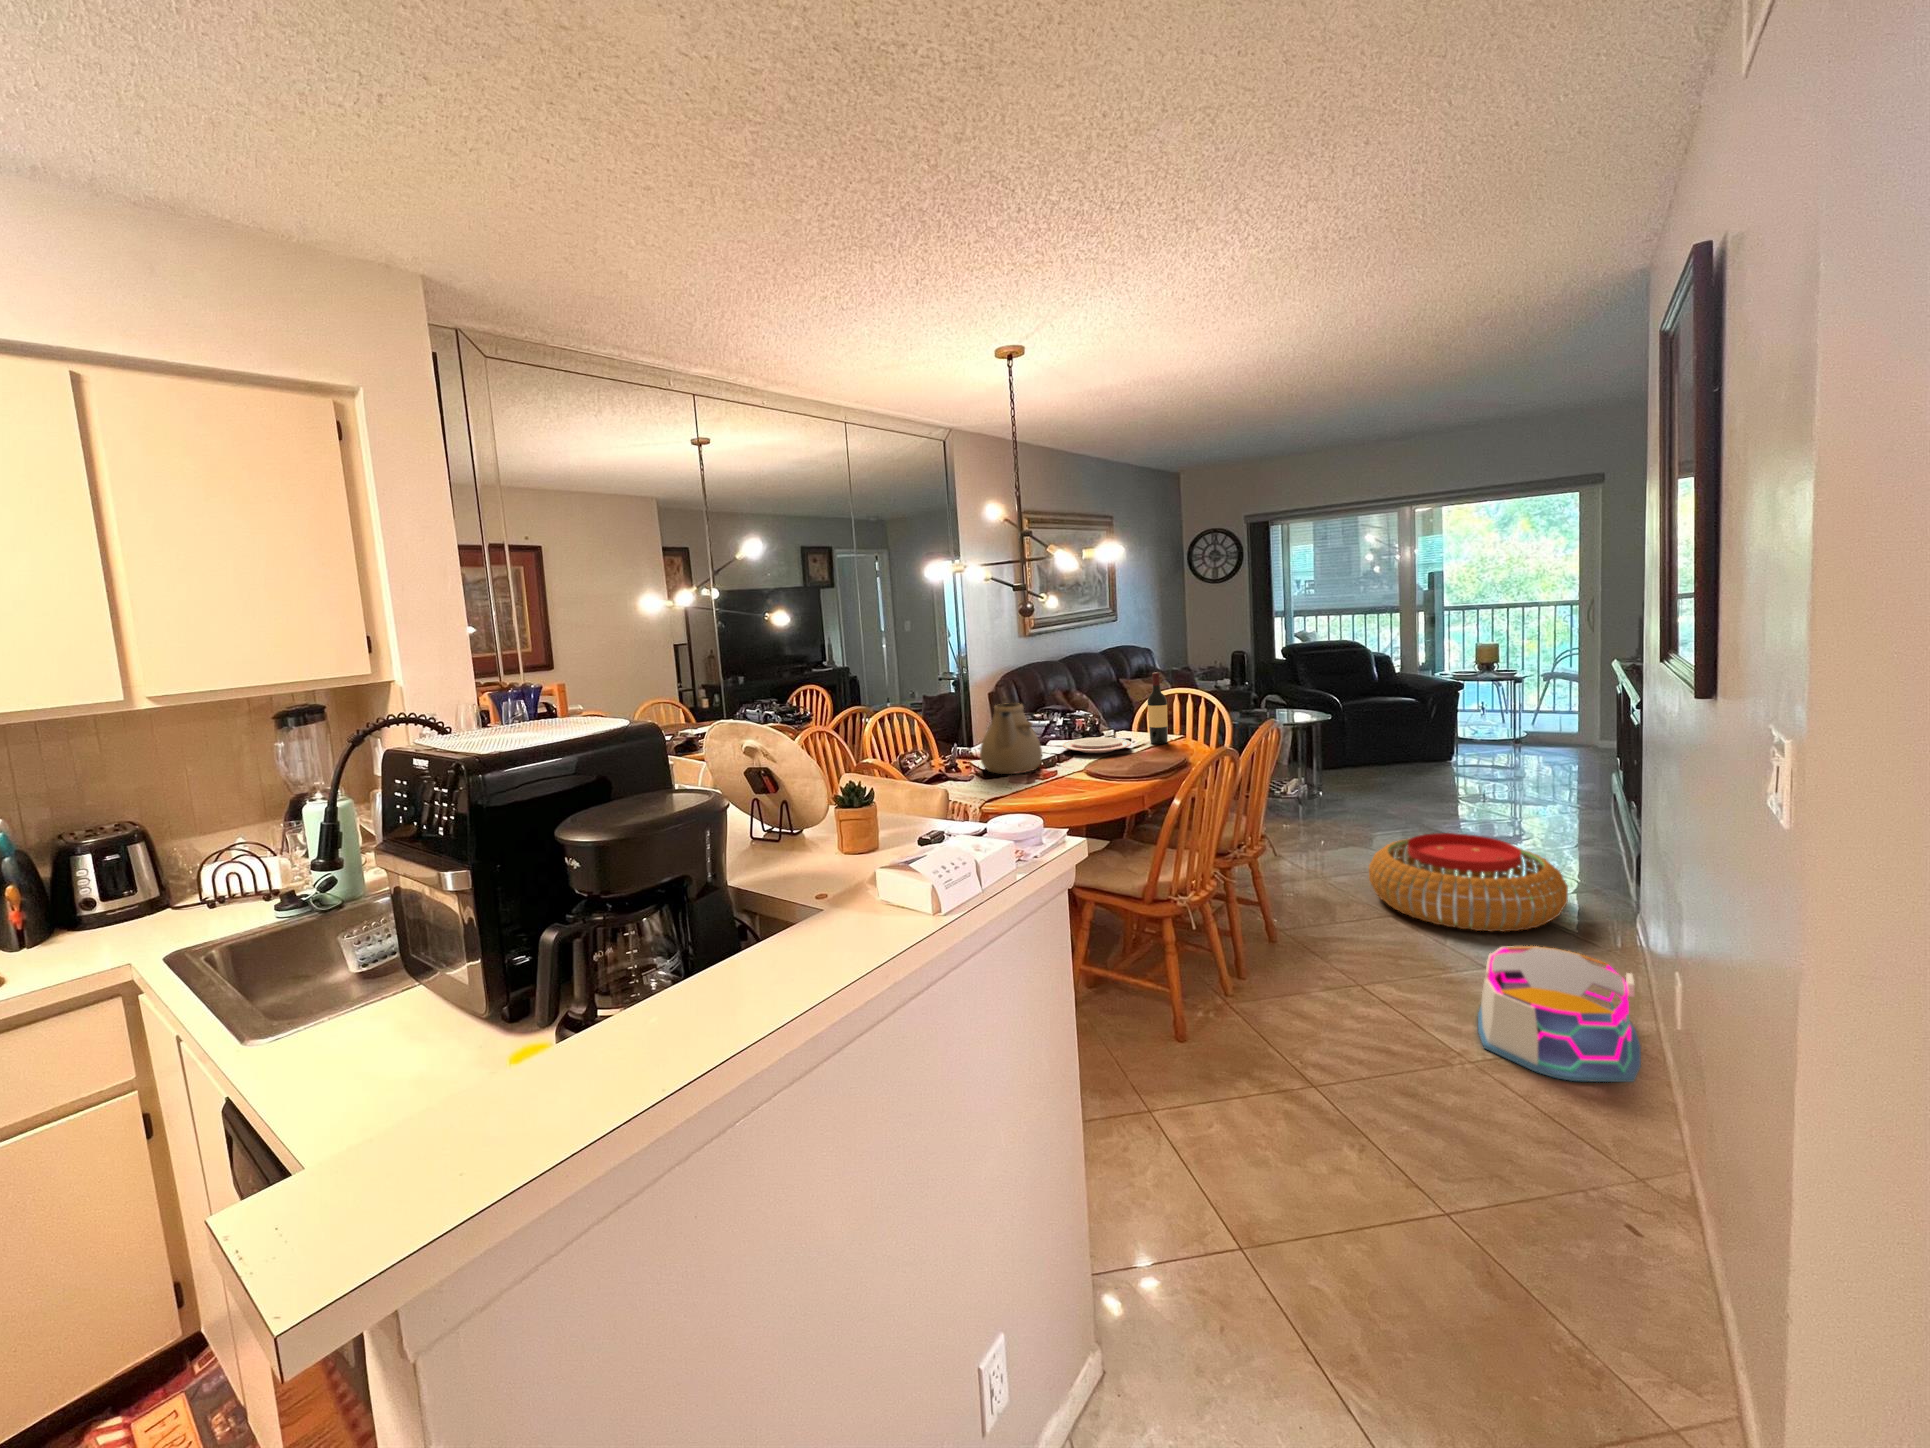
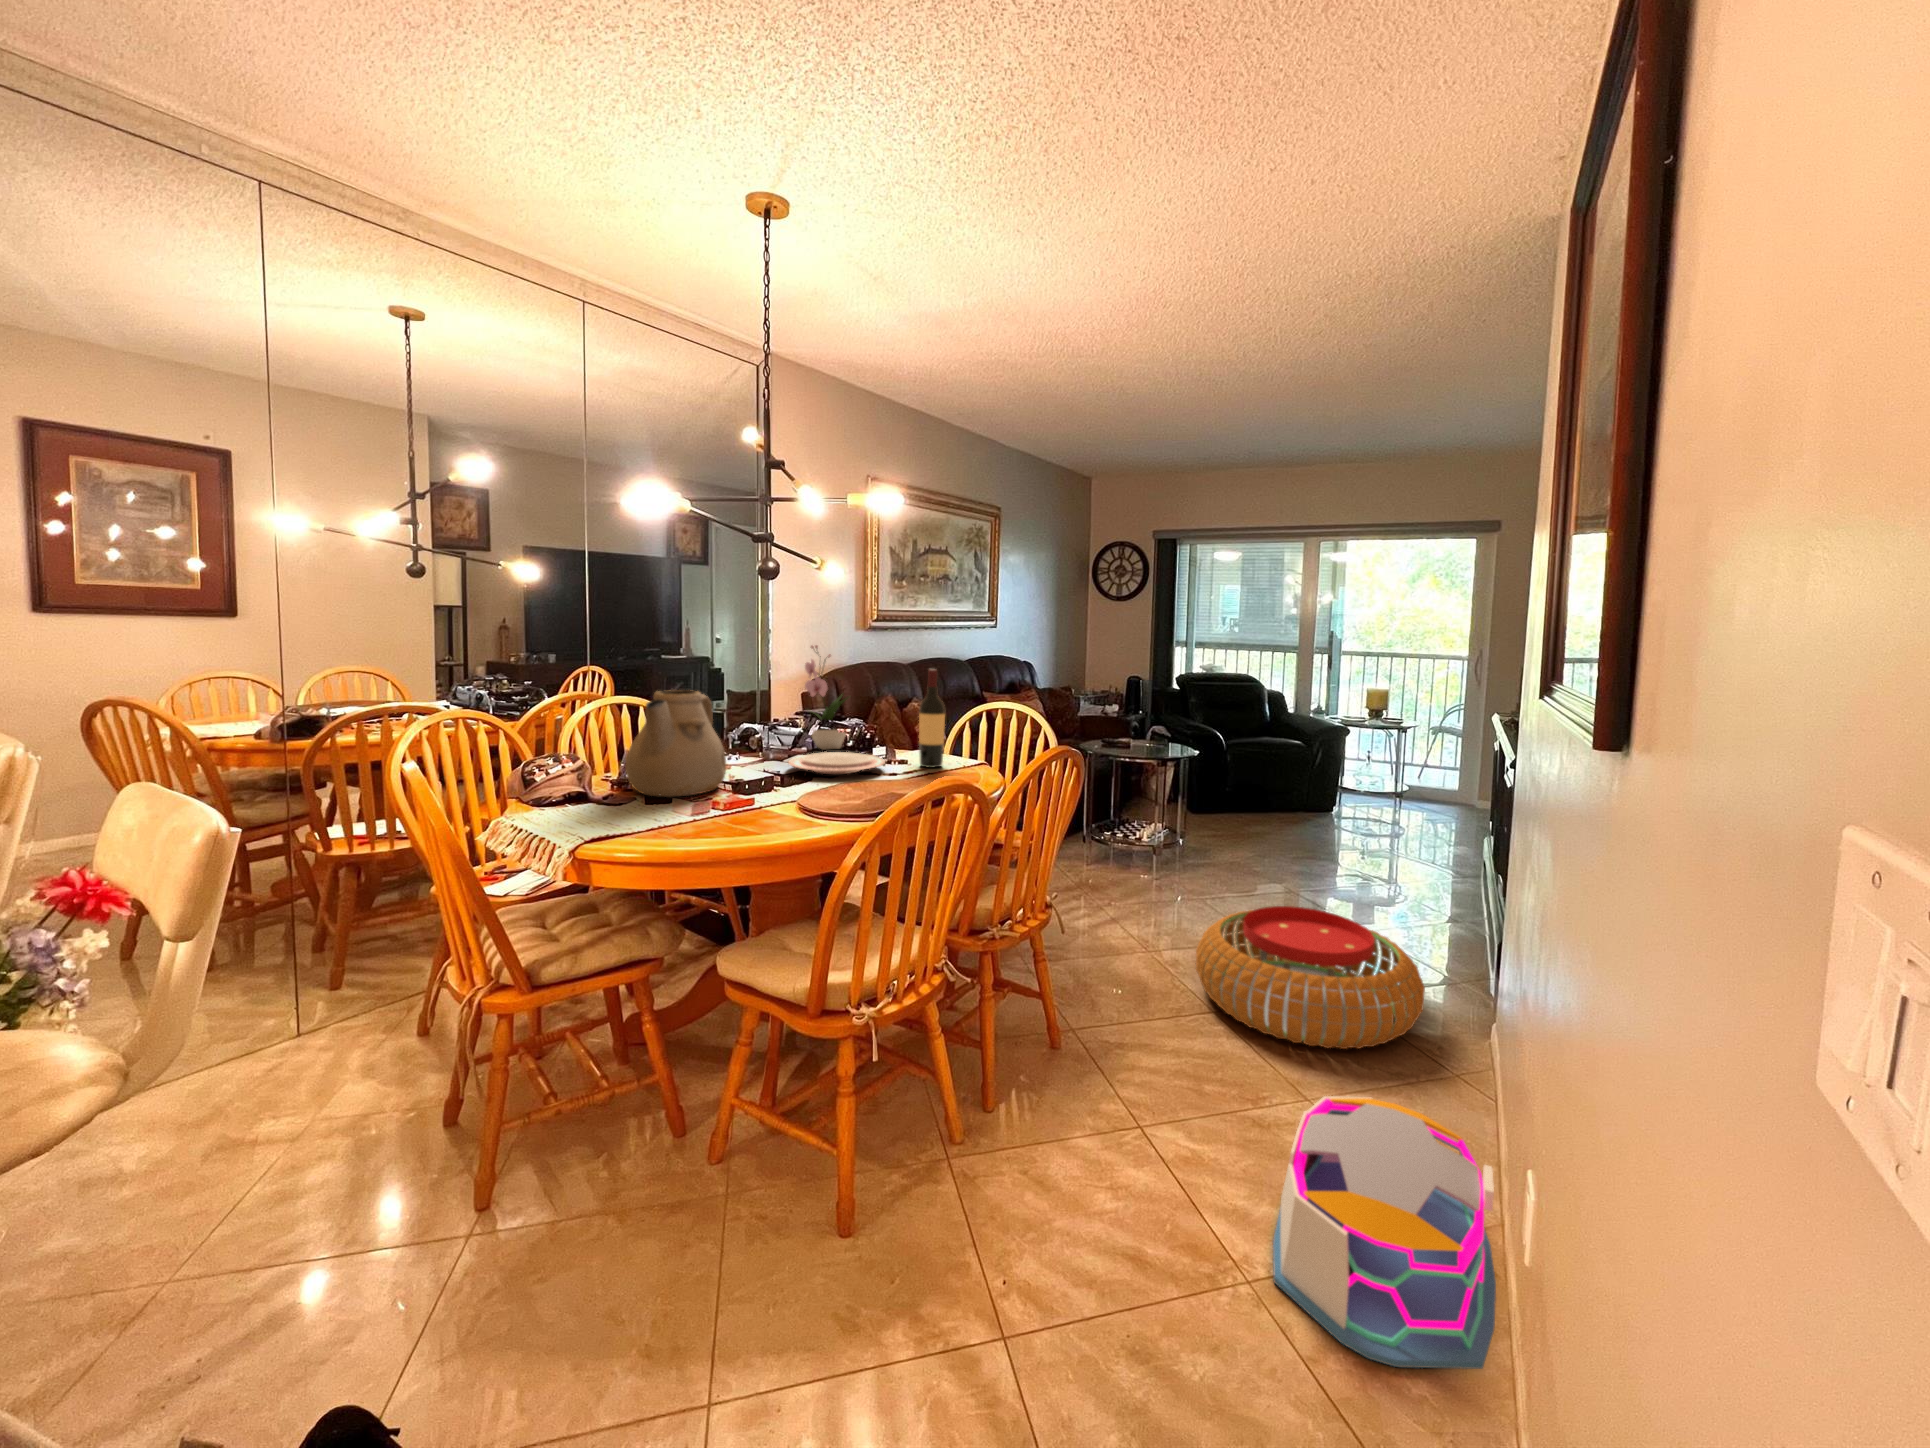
flower arrangement: none [1046,661,1082,737] -> present [805,645,848,750]

